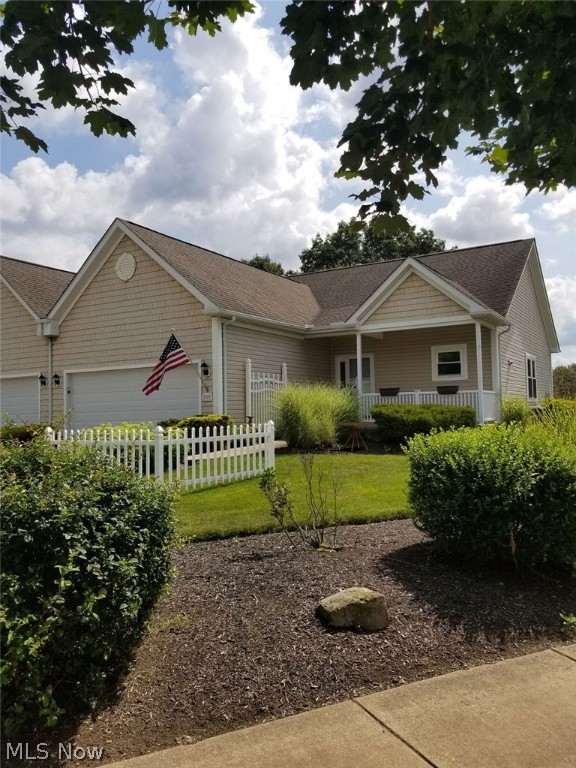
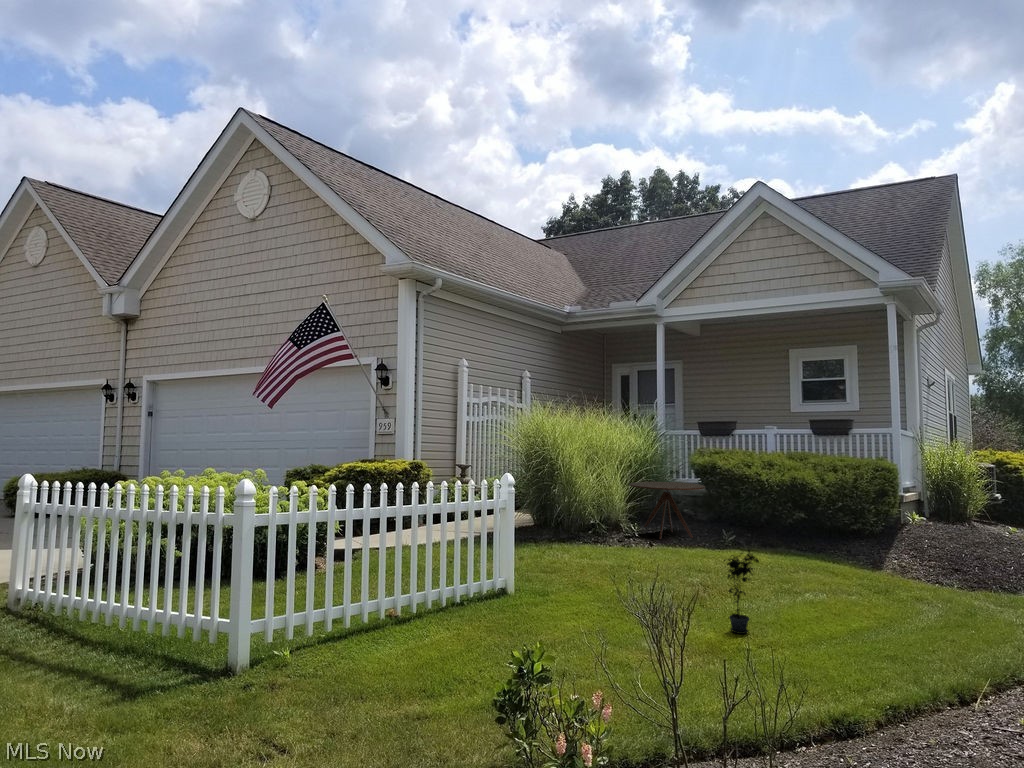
potted plant: none [366,450,382,487] -> present [727,549,759,634]

